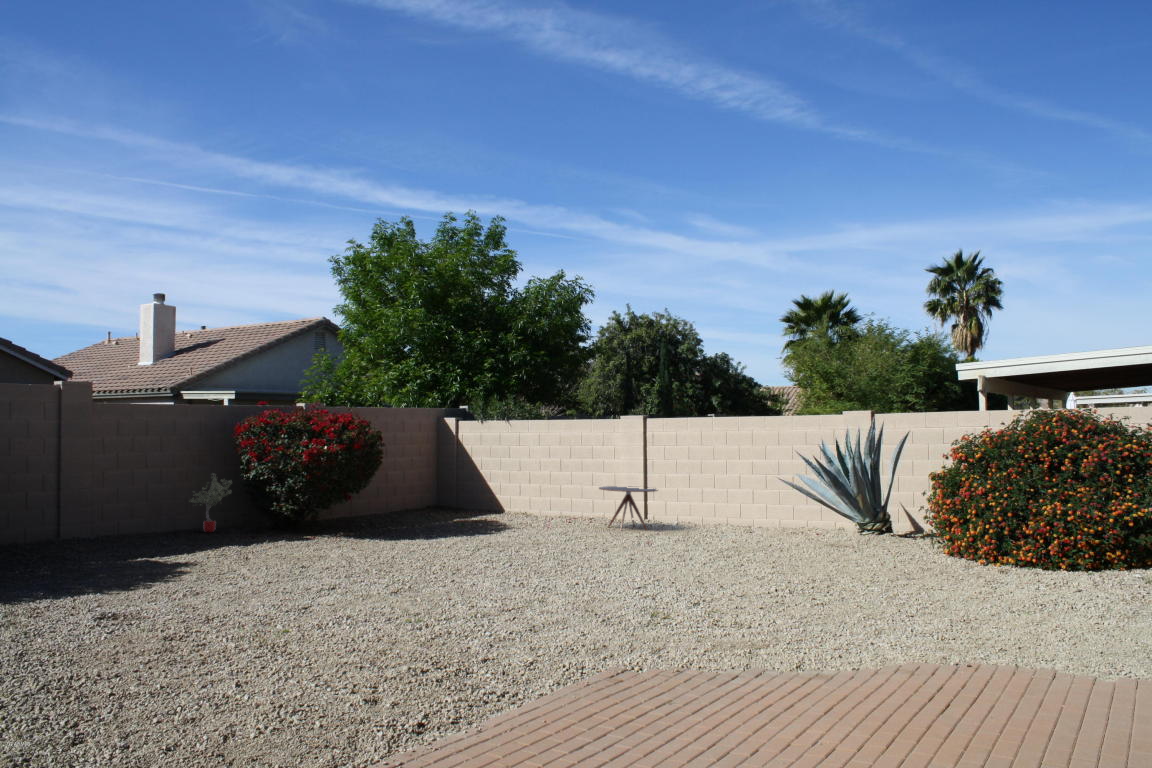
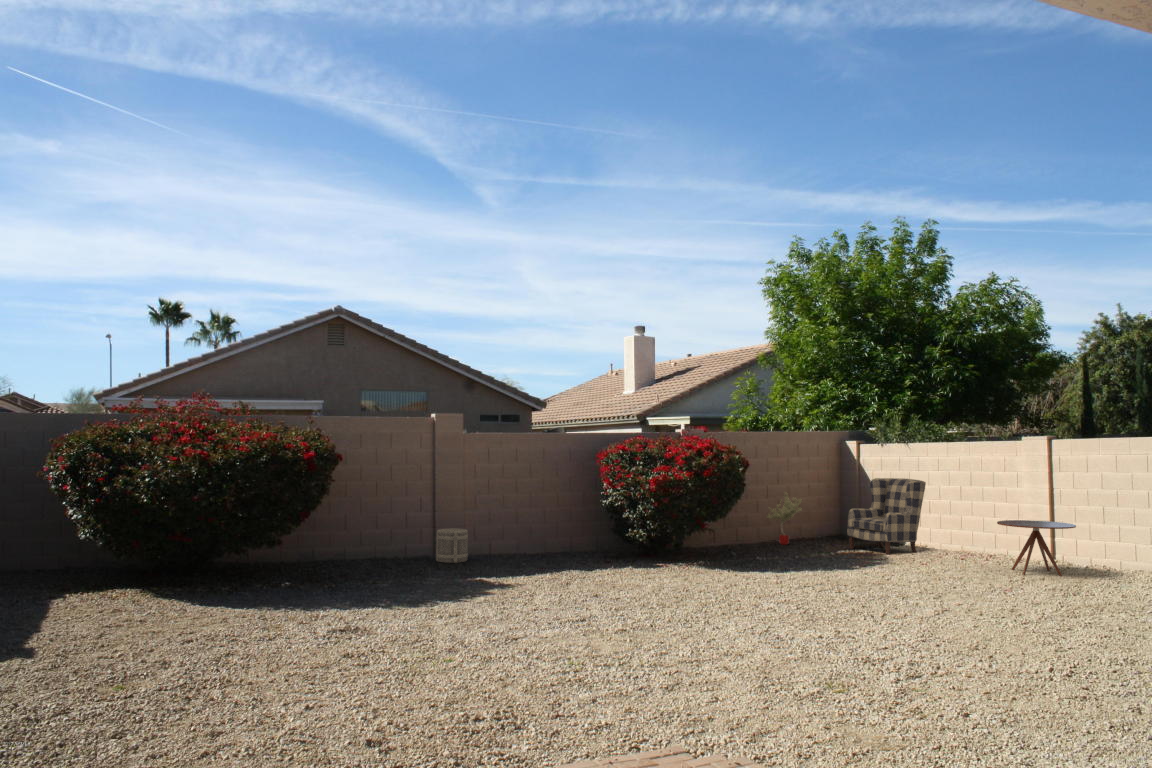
chair: none [460,453,528,521] -> present [847,478,926,555]
potted tree: present [189,473,232,532] -> present [767,493,802,545]
bucket: none [72,508,109,544] -> present [436,529,468,563]

